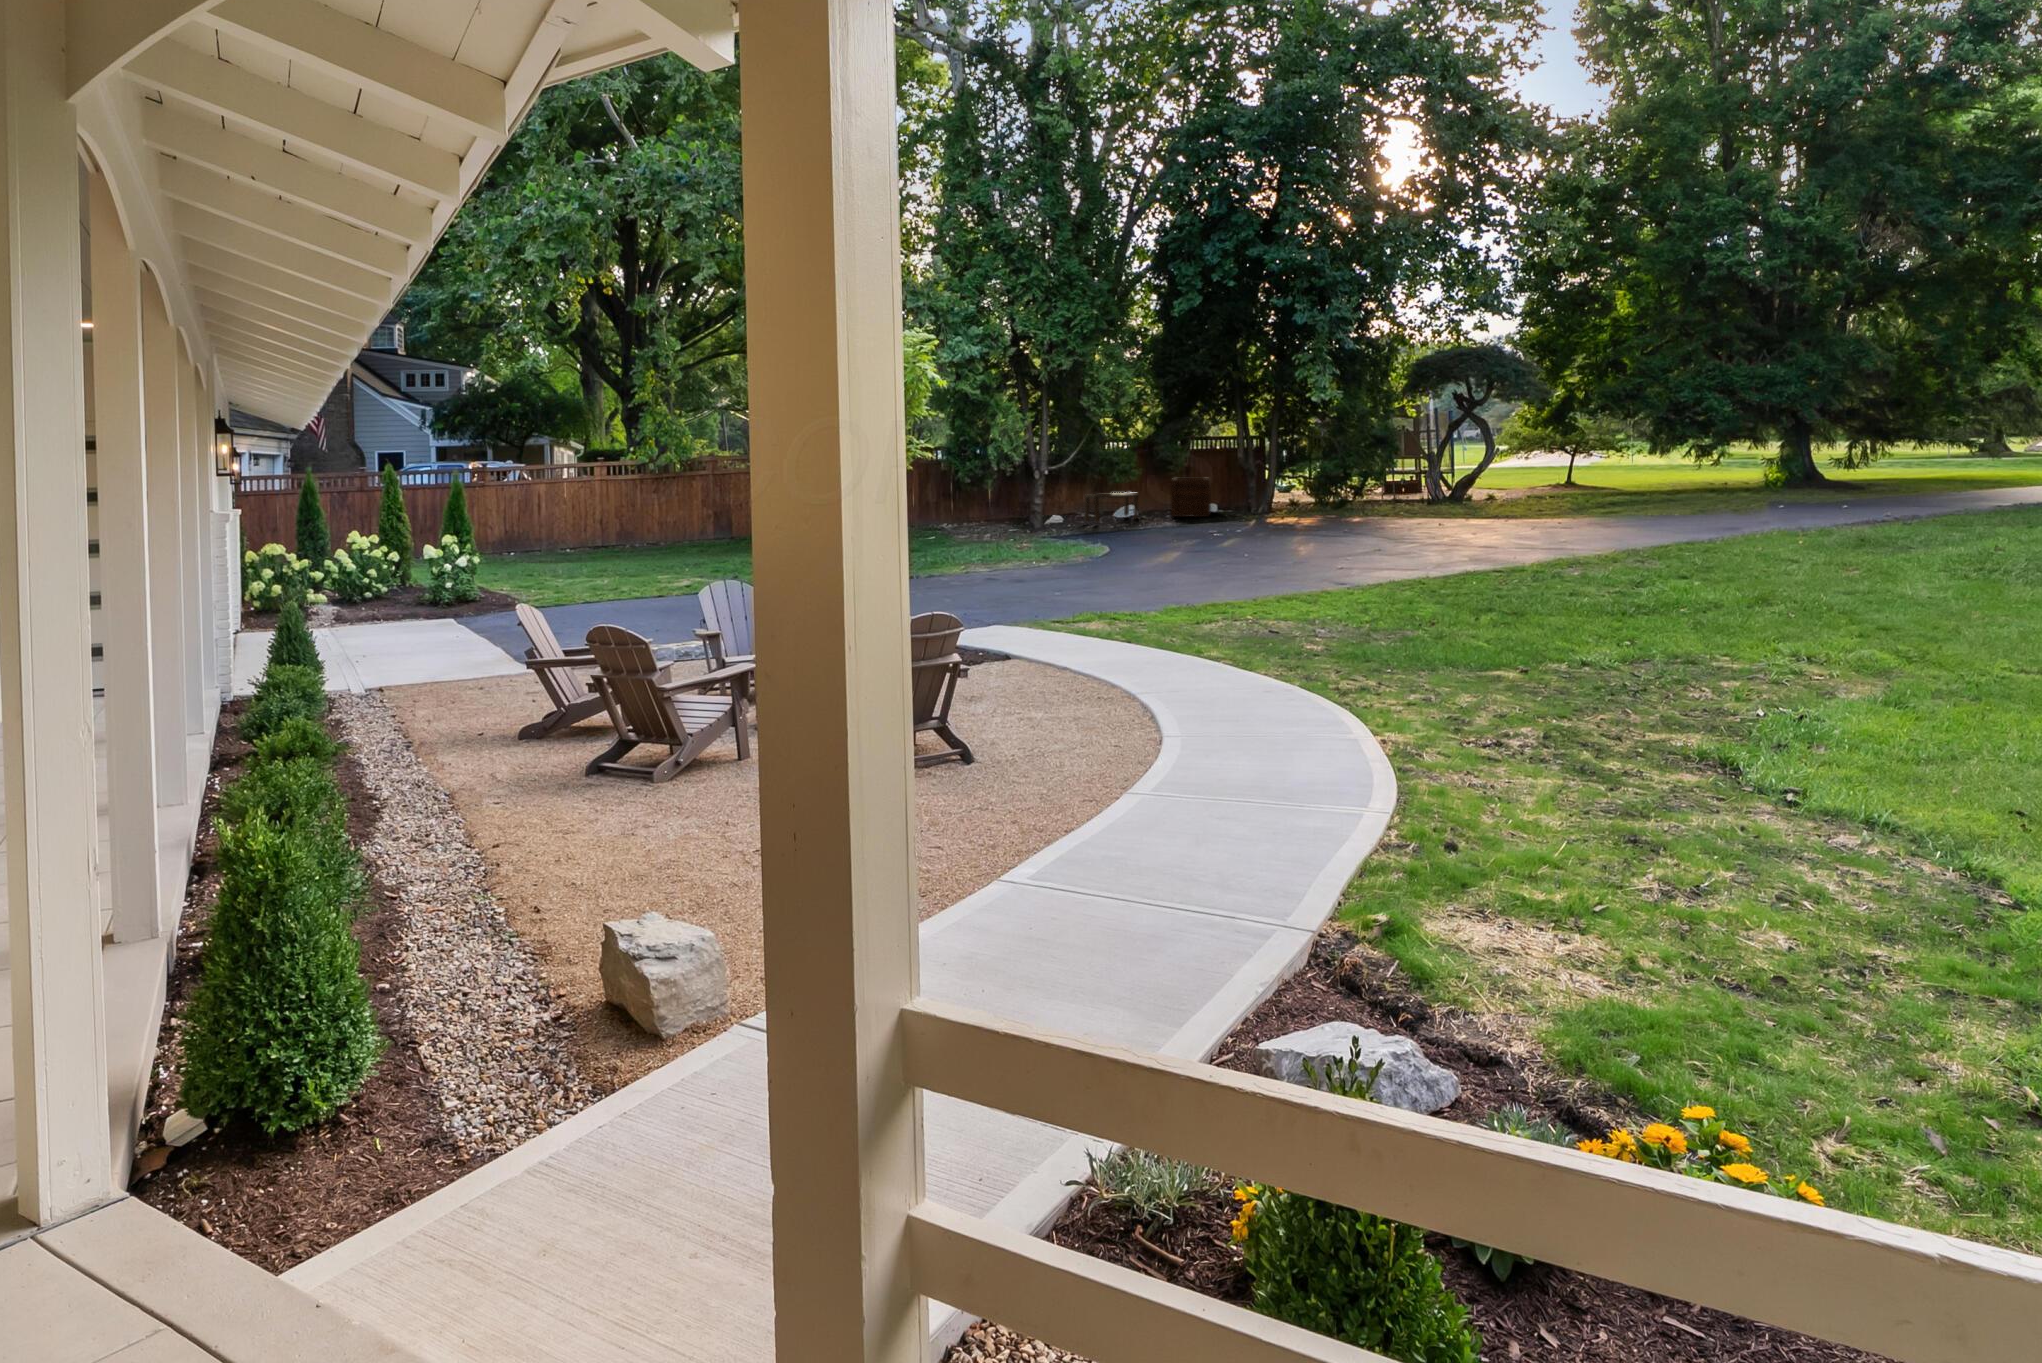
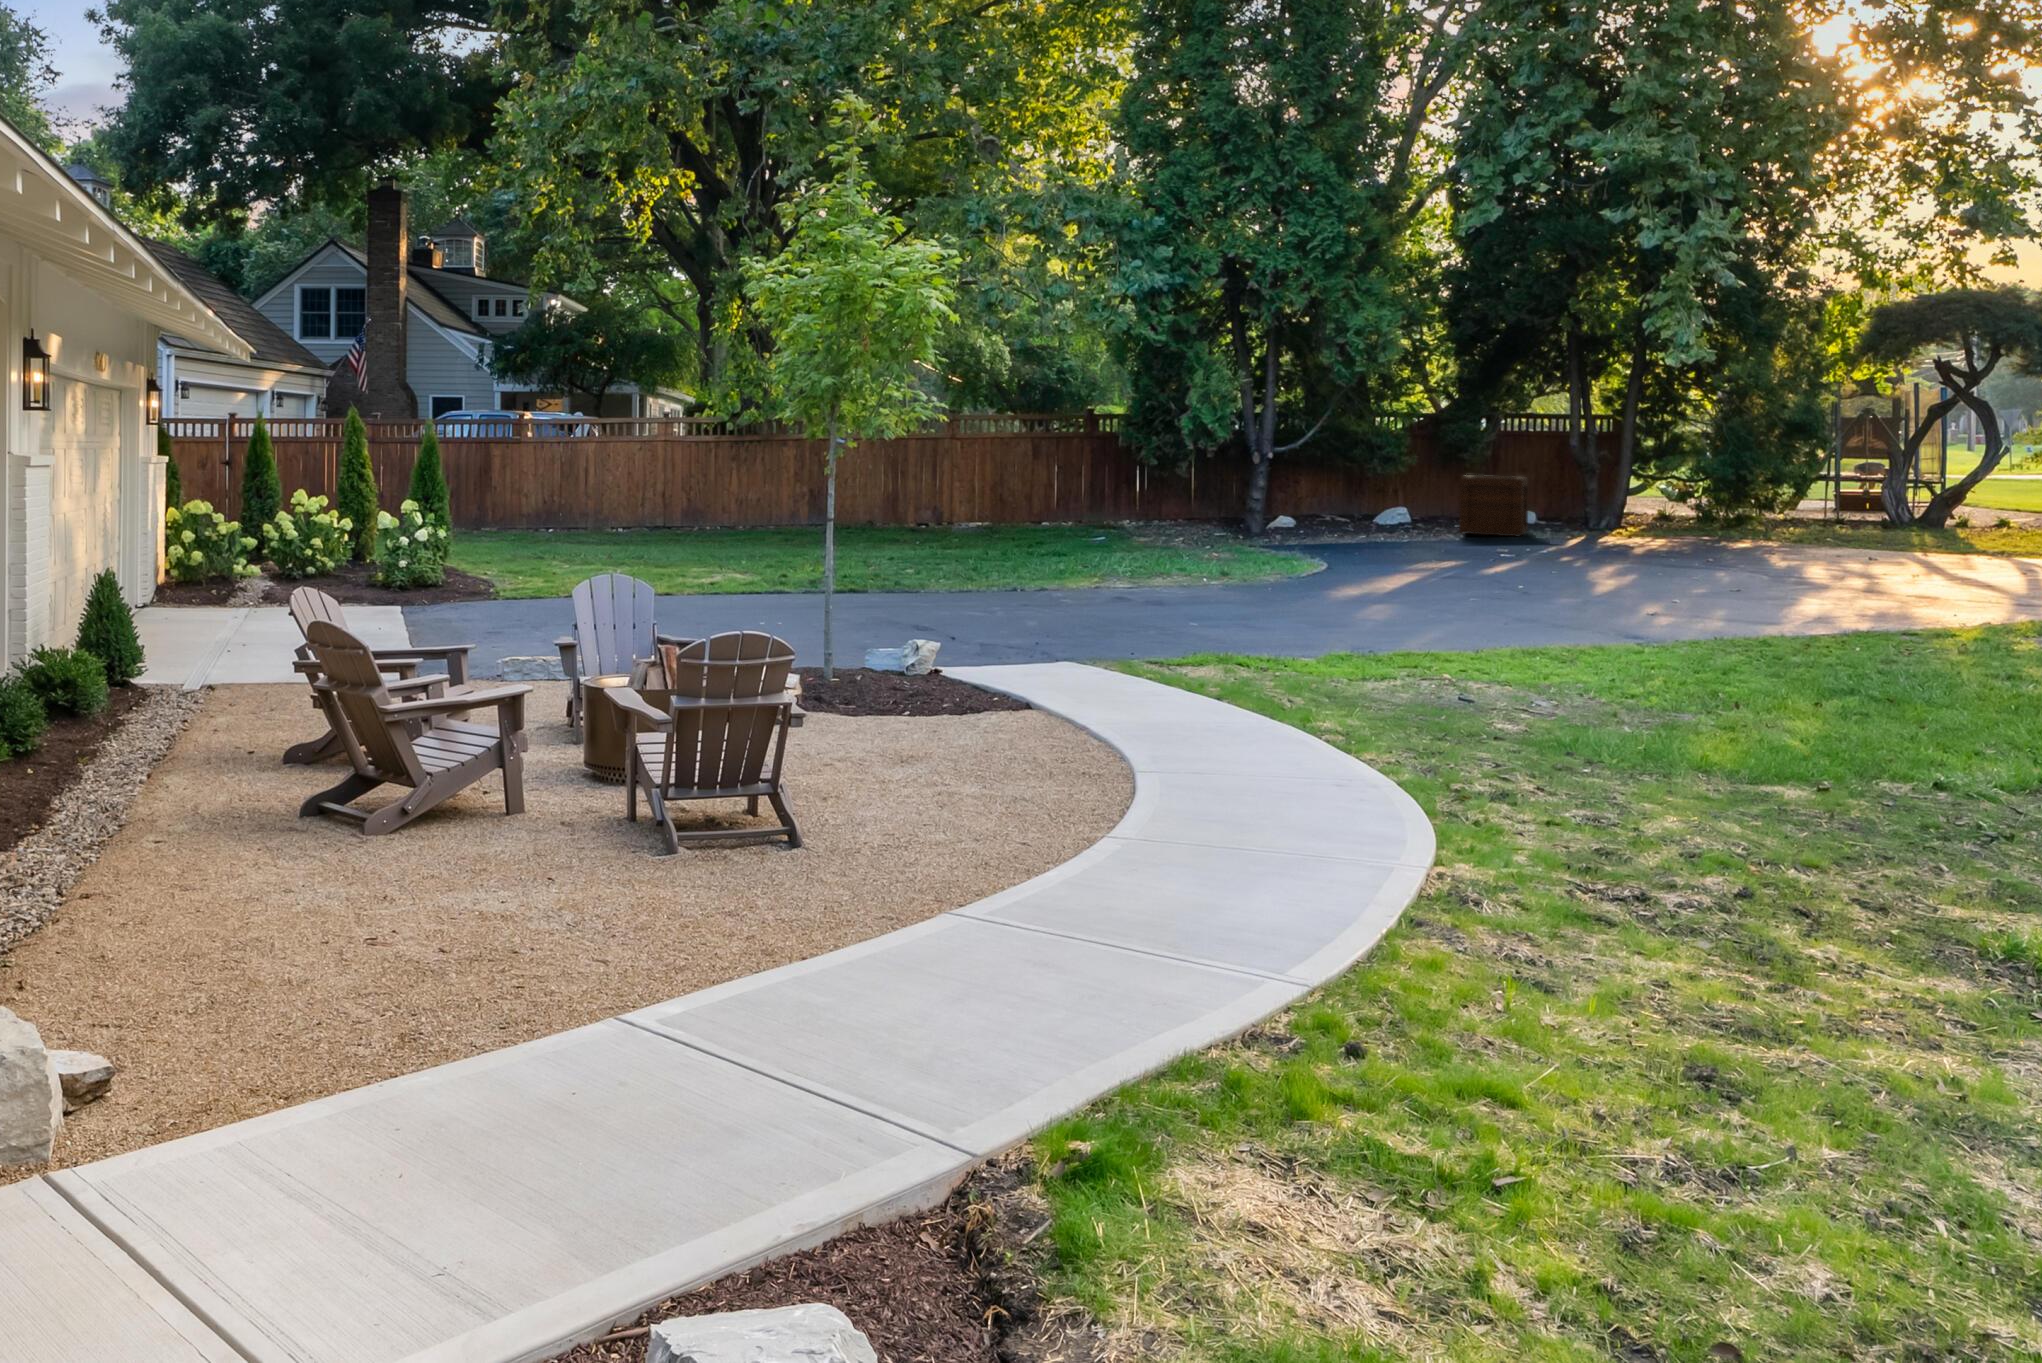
bench: present [1085,492,1139,523] -> none [1326,493,1412,537]

